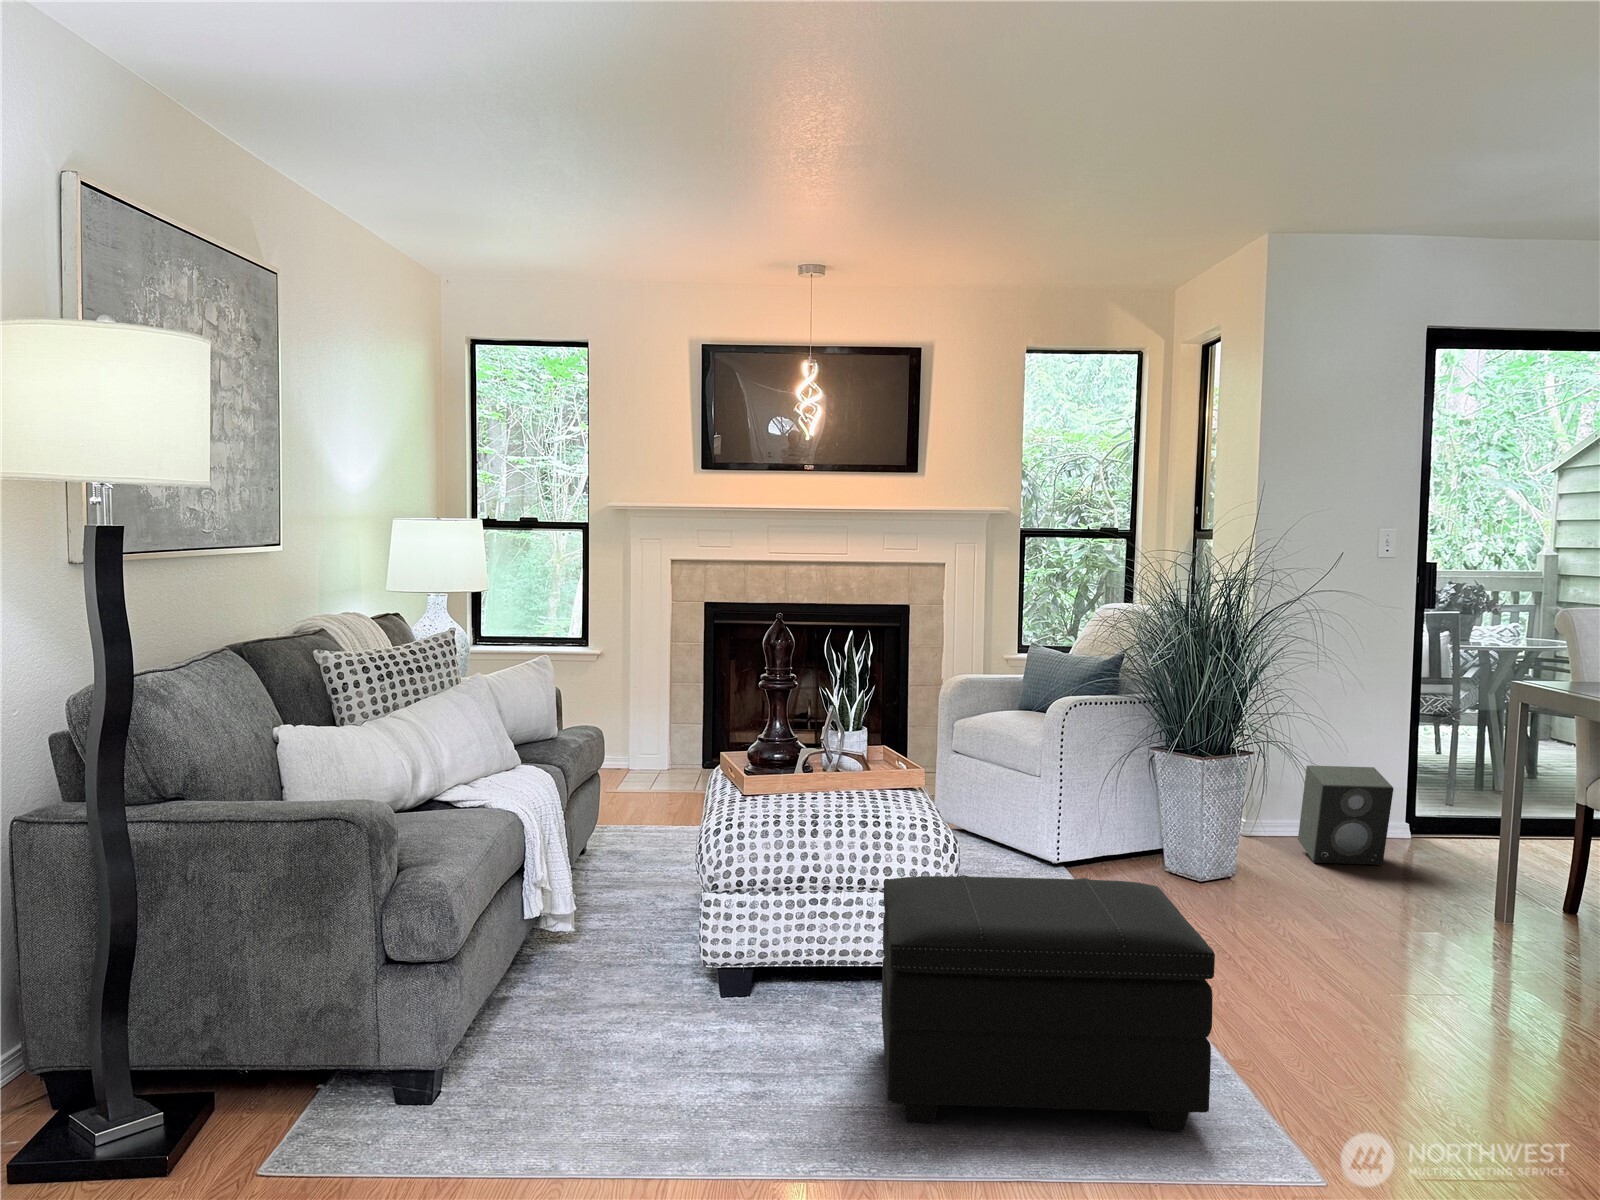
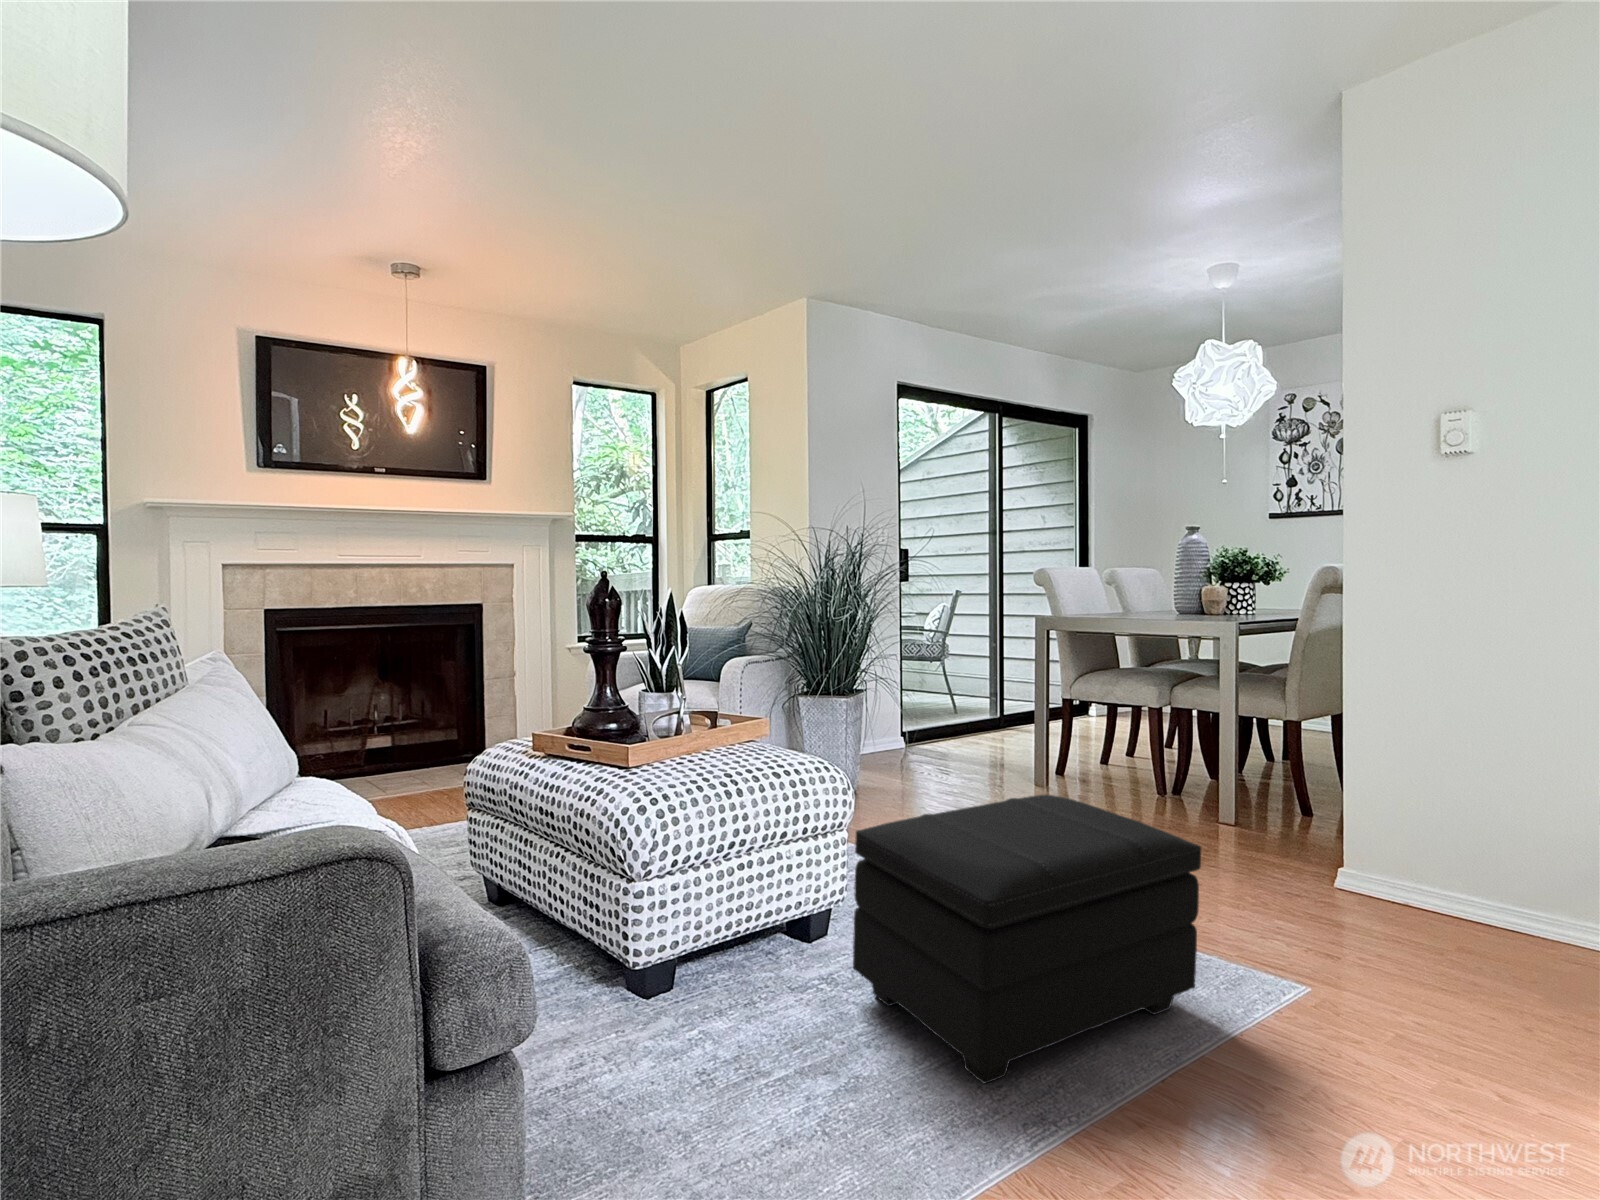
speaker: present [1298,765,1394,865] -> none [911,687,989,760]

